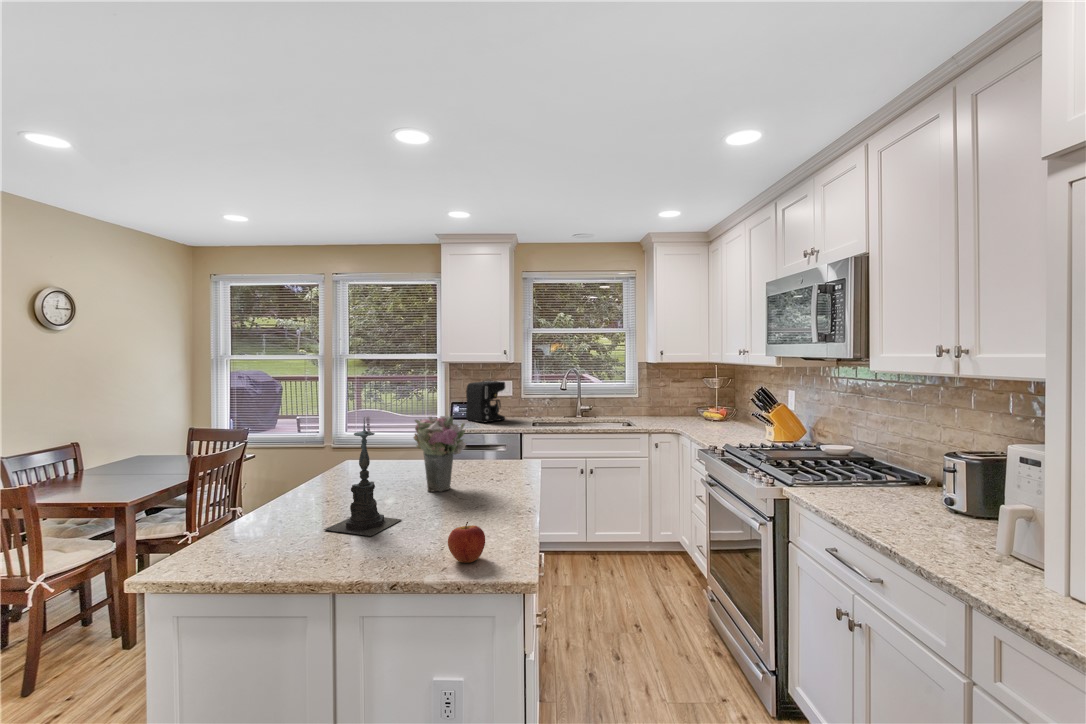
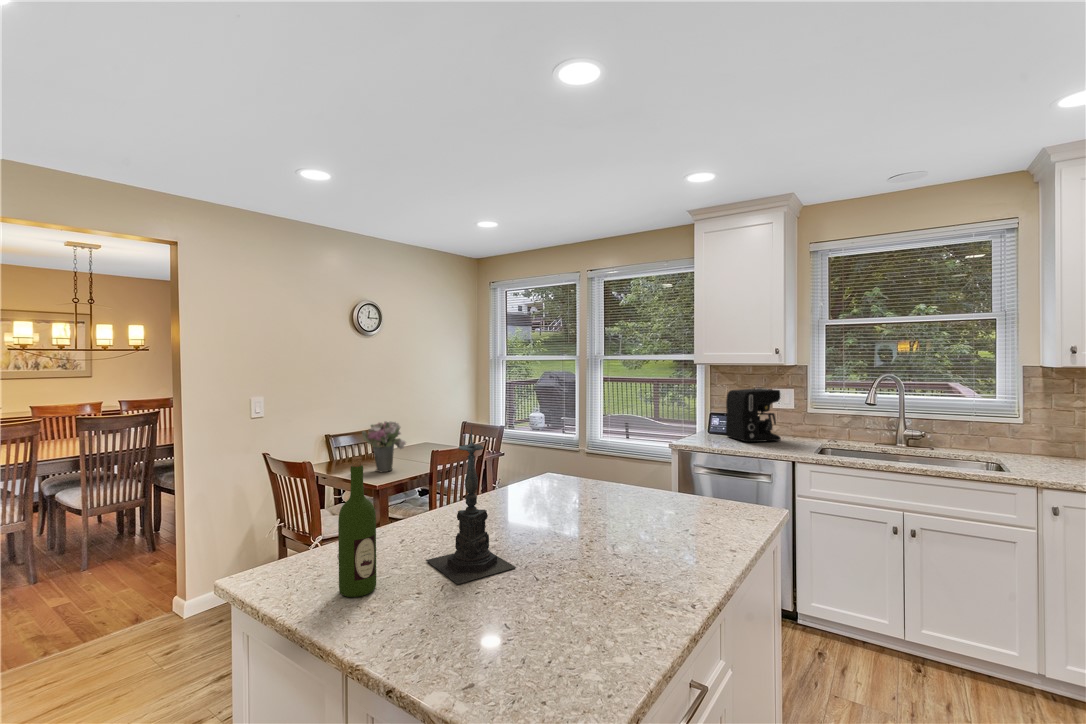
flower bouquet: present [414,416,466,492] -> present [362,421,406,472]
wine bottle: none [276,447,308,561] -> present [338,457,376,597]
apple: present [448,522,485,563] -> none [491,606,552,677]

